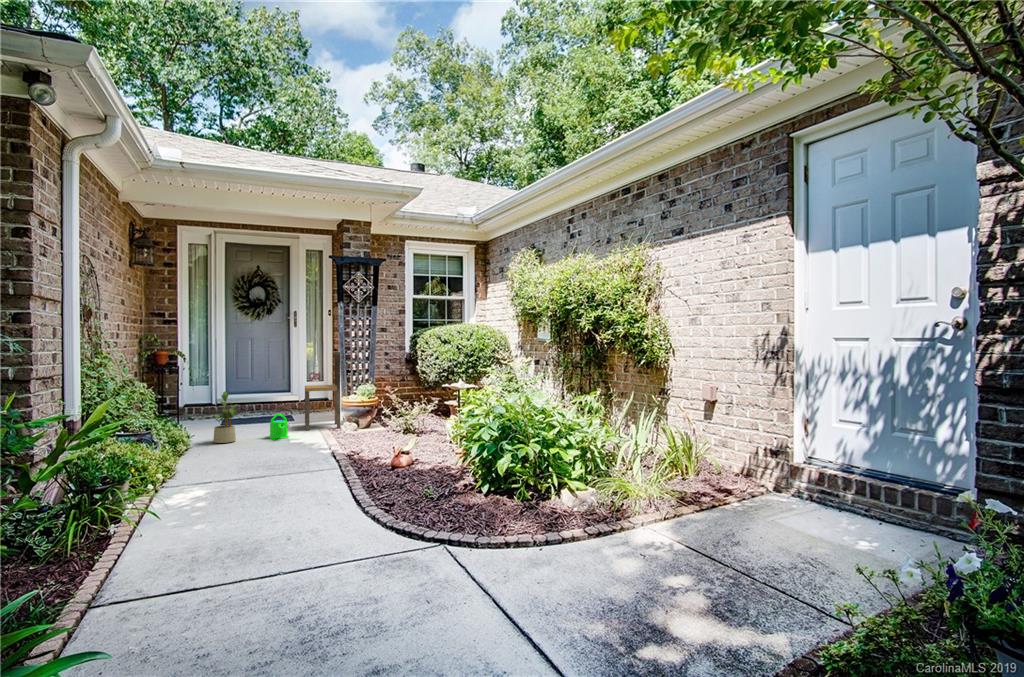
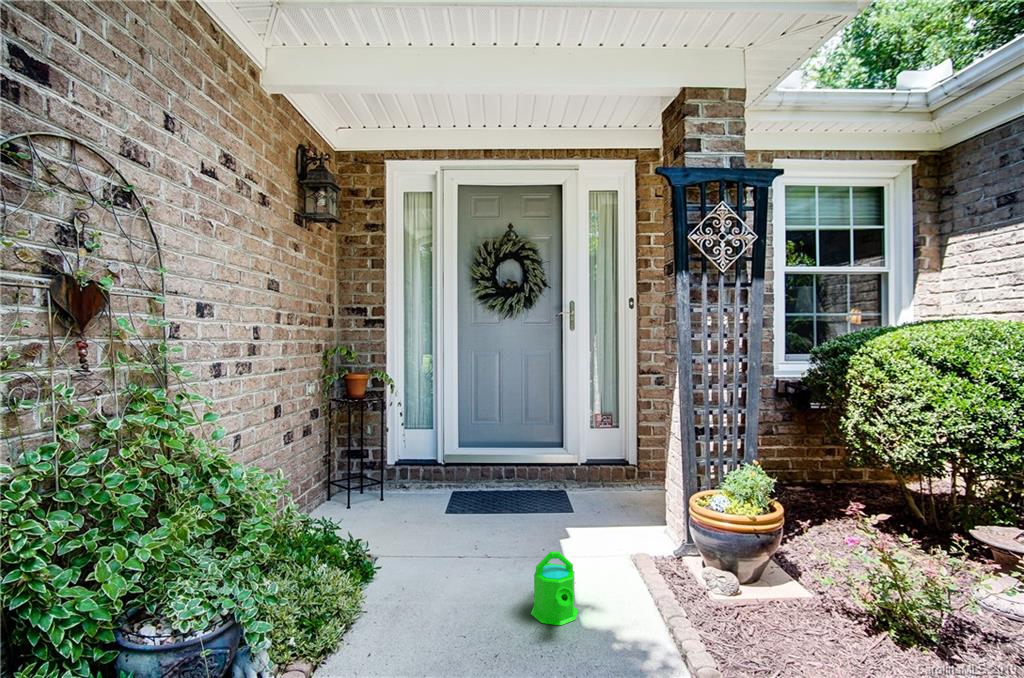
chair: present [305,351,340,430] -> none [602,385,691,578]
potted plant: present [213,392,237,443] -> none [405,494,462,630]

